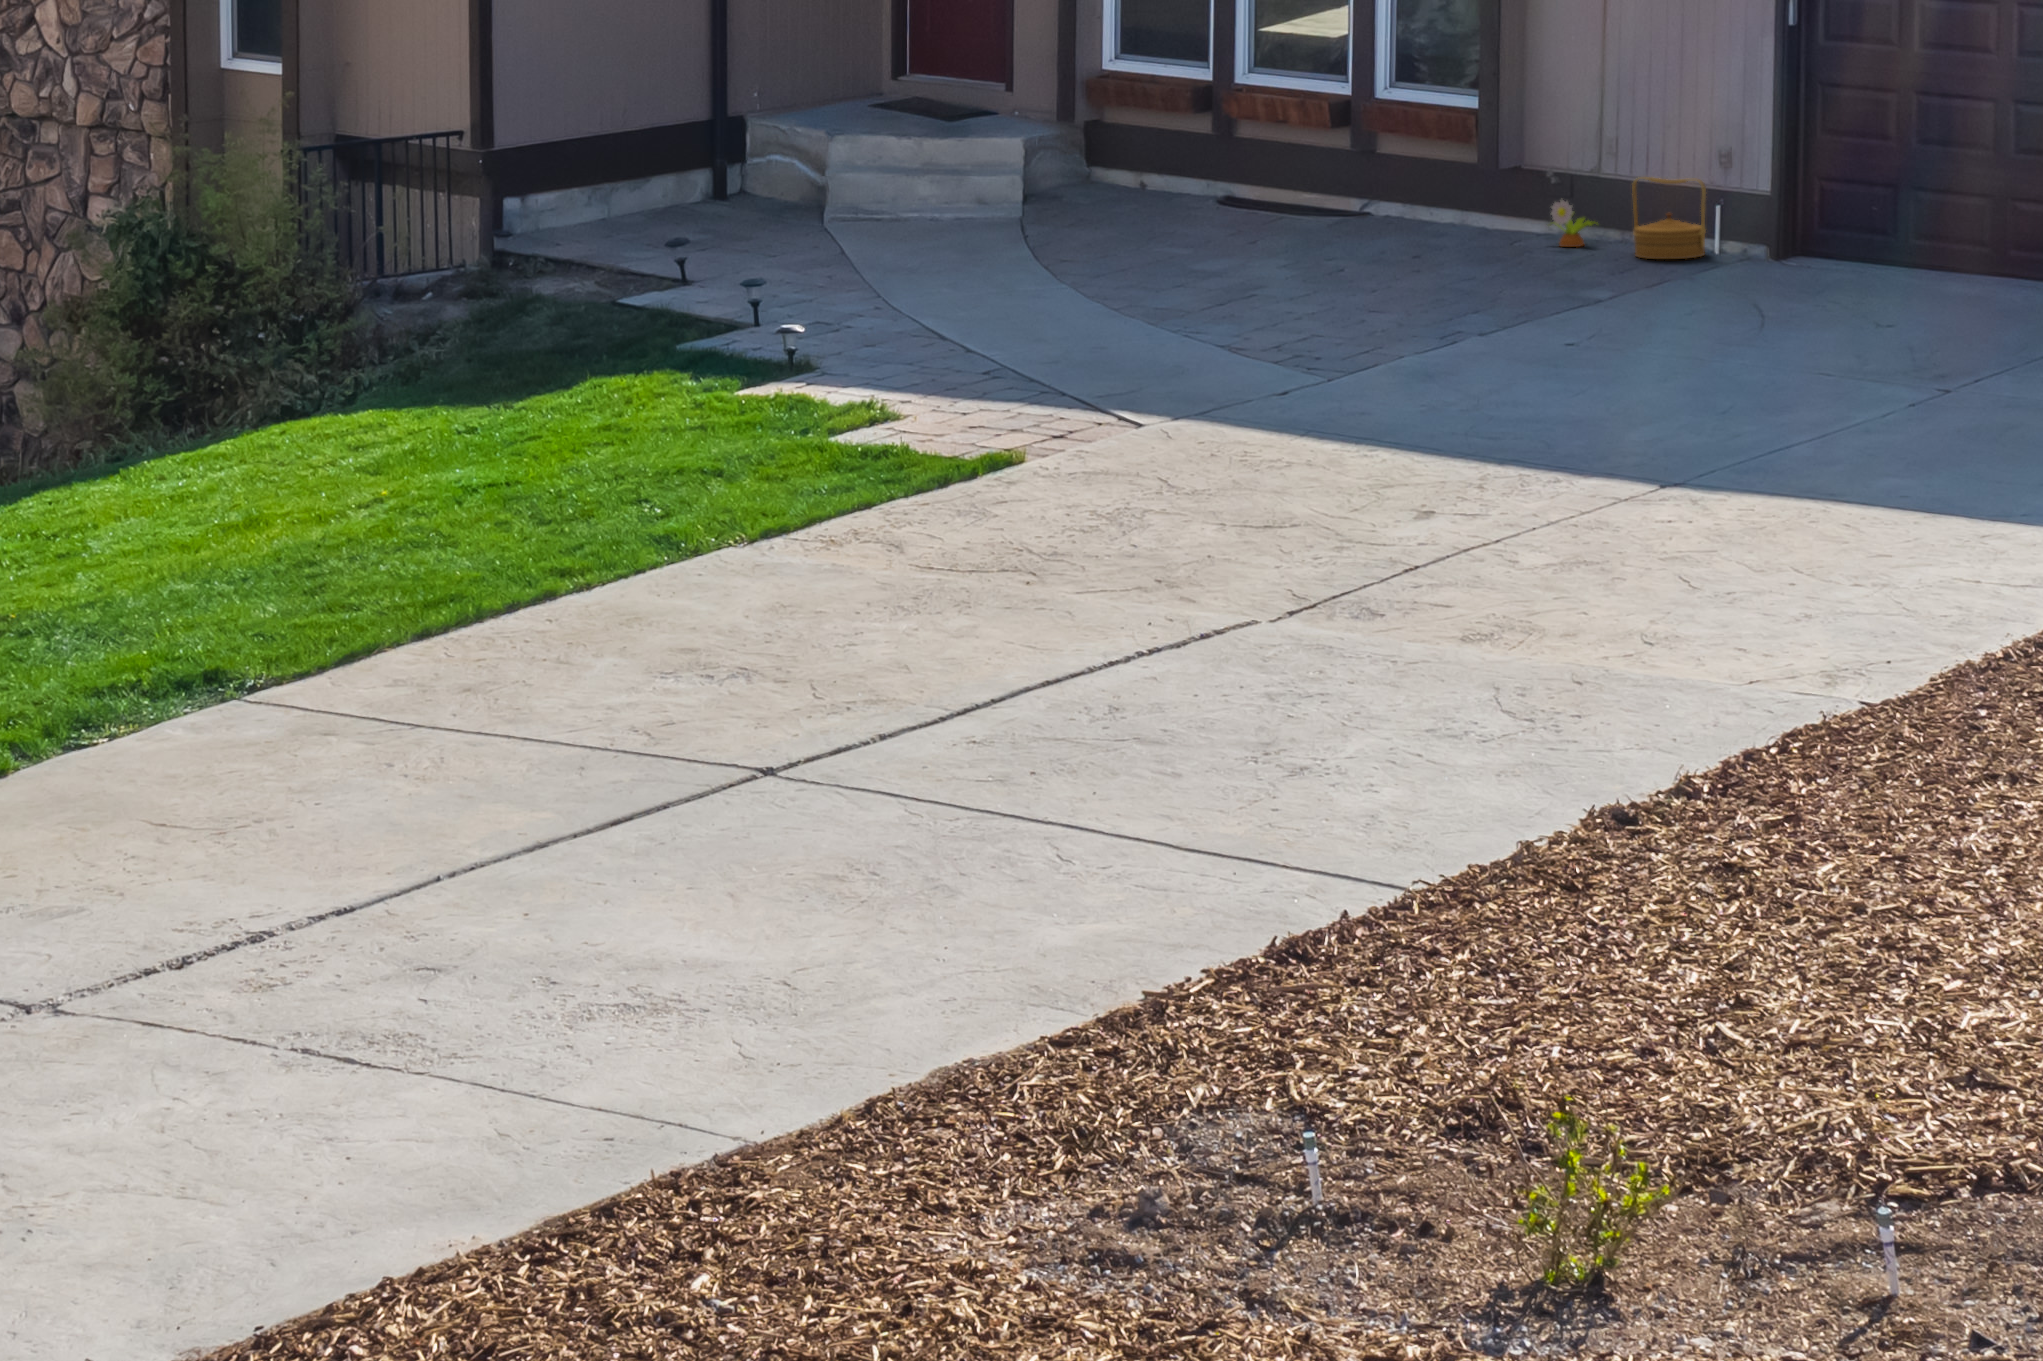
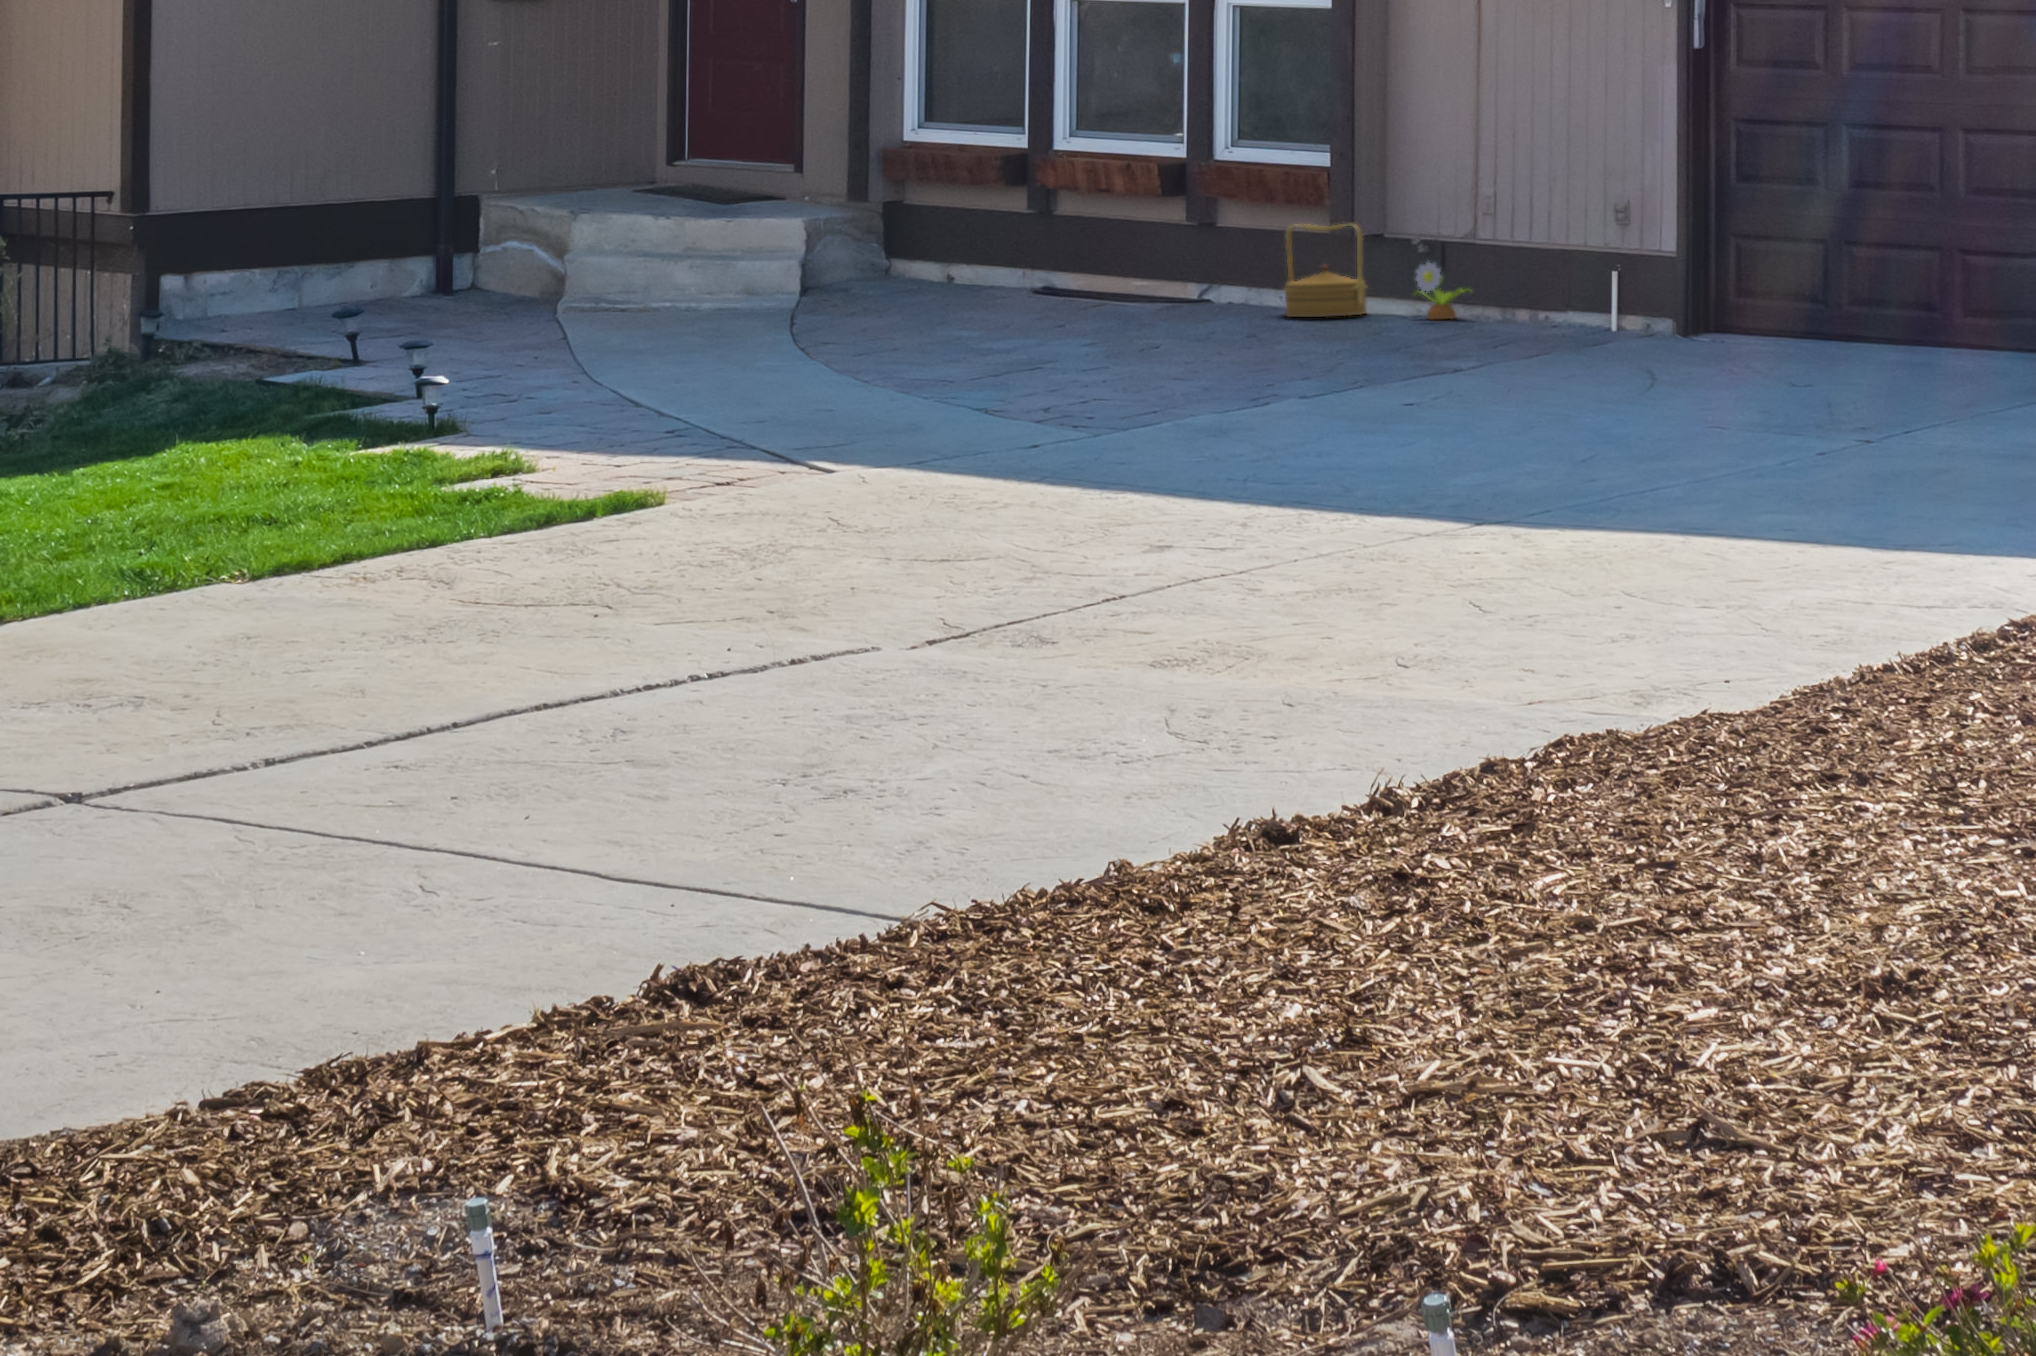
woven basket: present [1632,177,1706,259] -> present [1284,224,1367,317]

